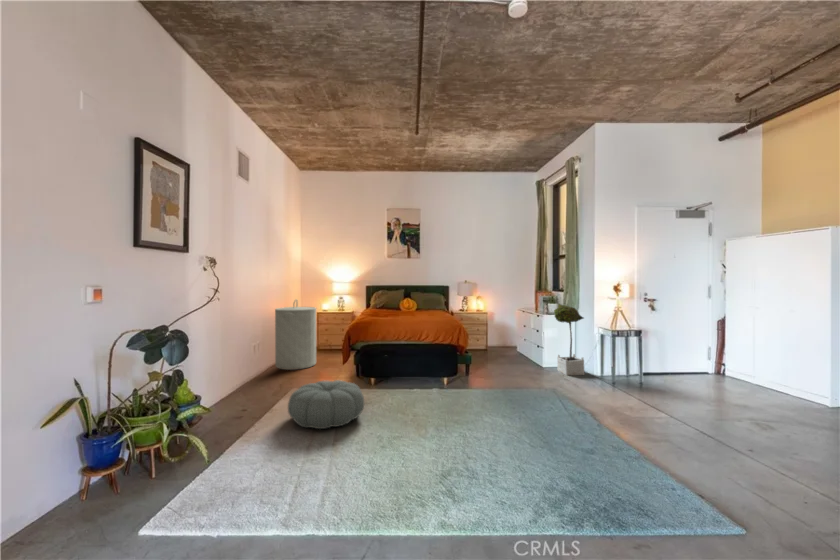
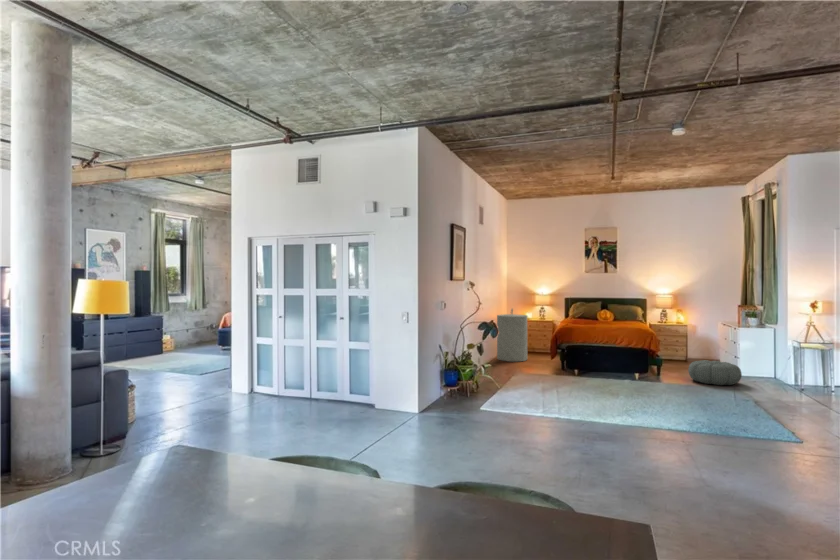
potted tree: present [554,304,585,375] -> none [748,318,780,383]
pouf: present [288,380,364,429] -> present [688,360,742,385]

